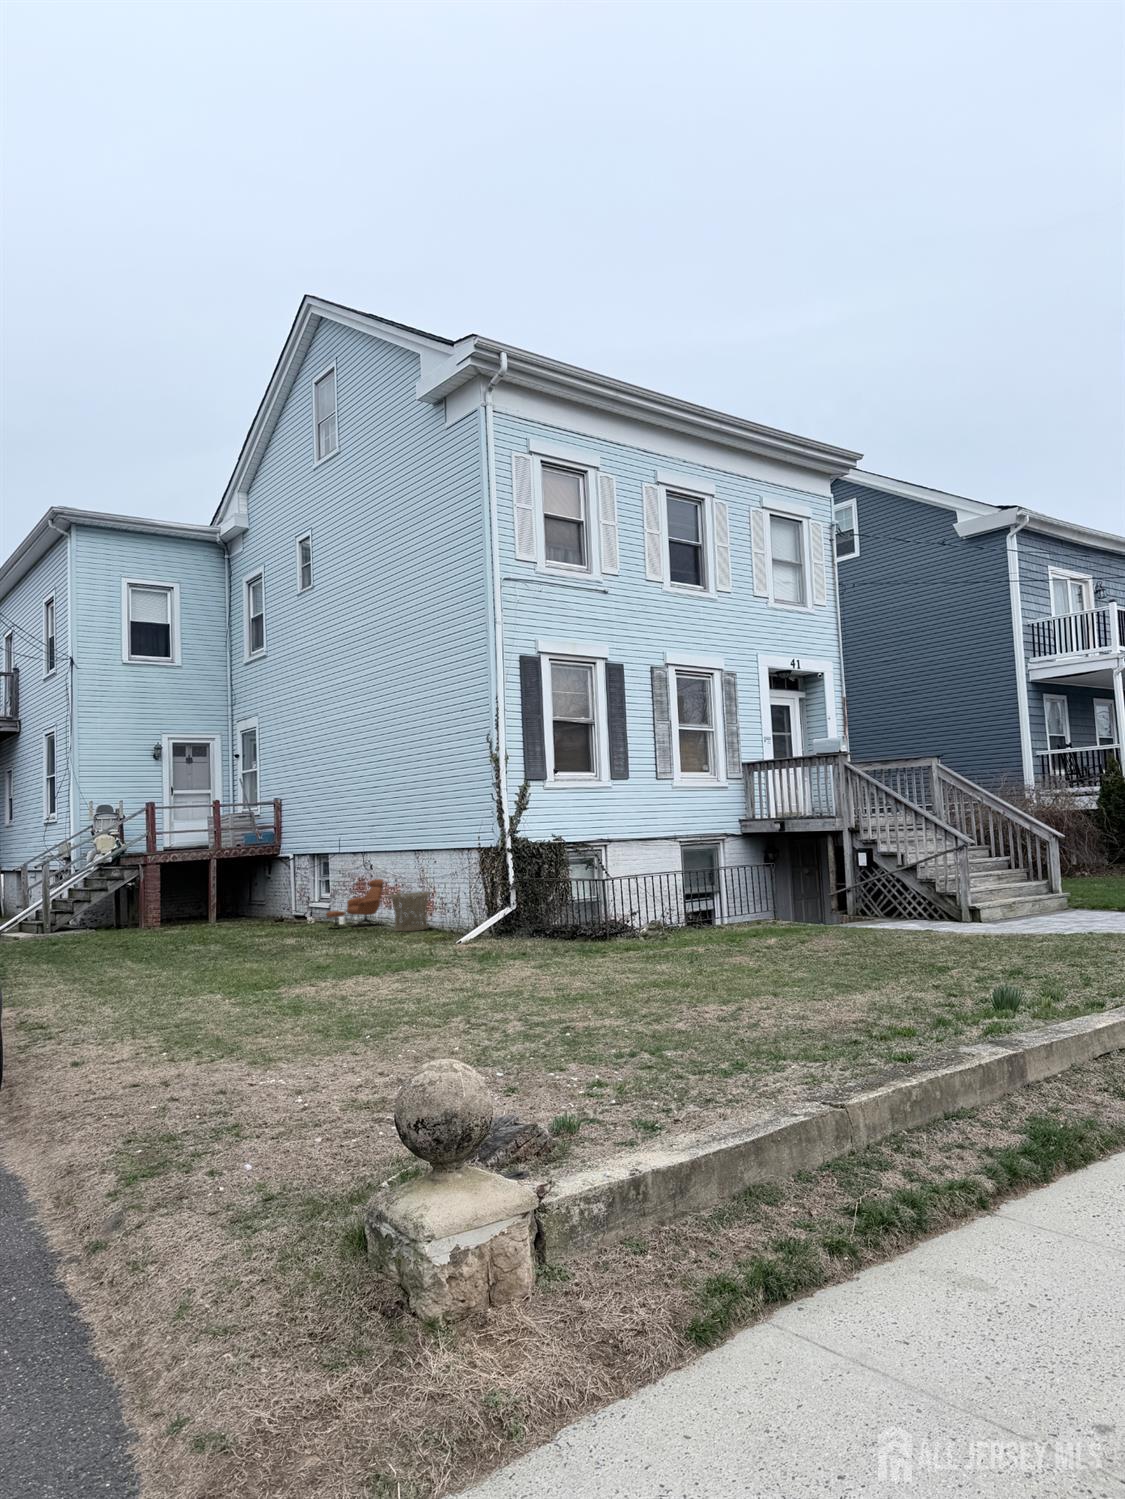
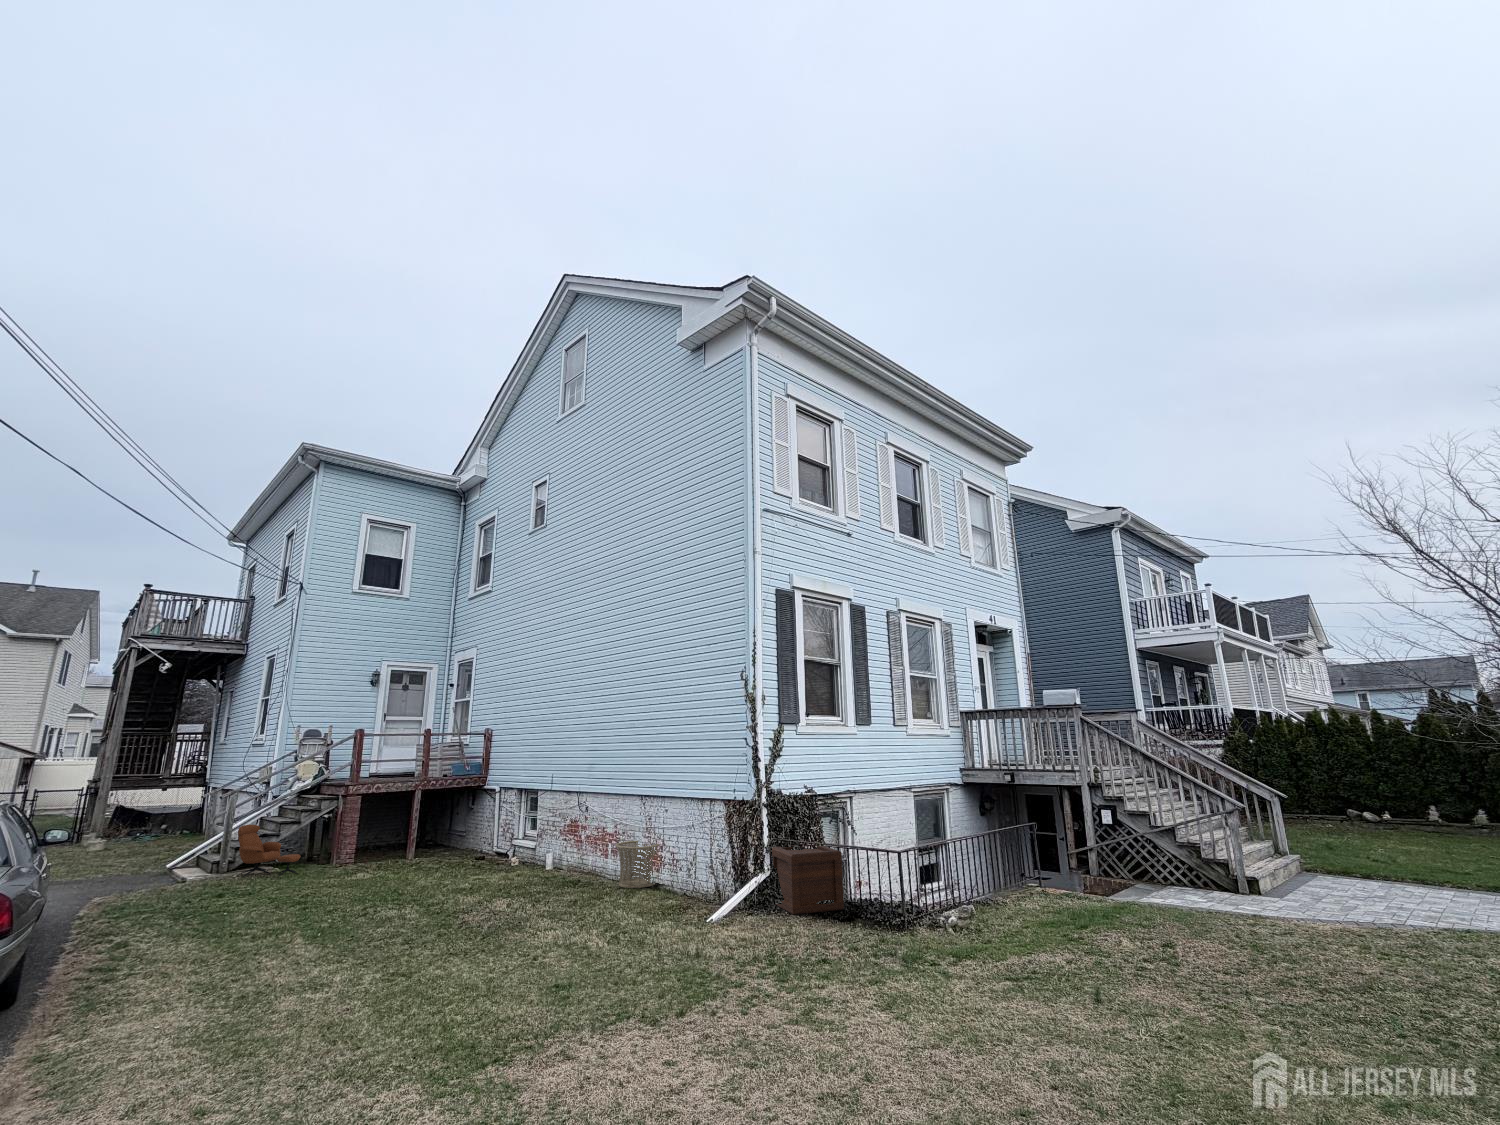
lounge chair: present [326,879,383,929] -> present [238,825,301,877]
wooden crate: none [514,885,573,939] -> present [772,846,844,915]

